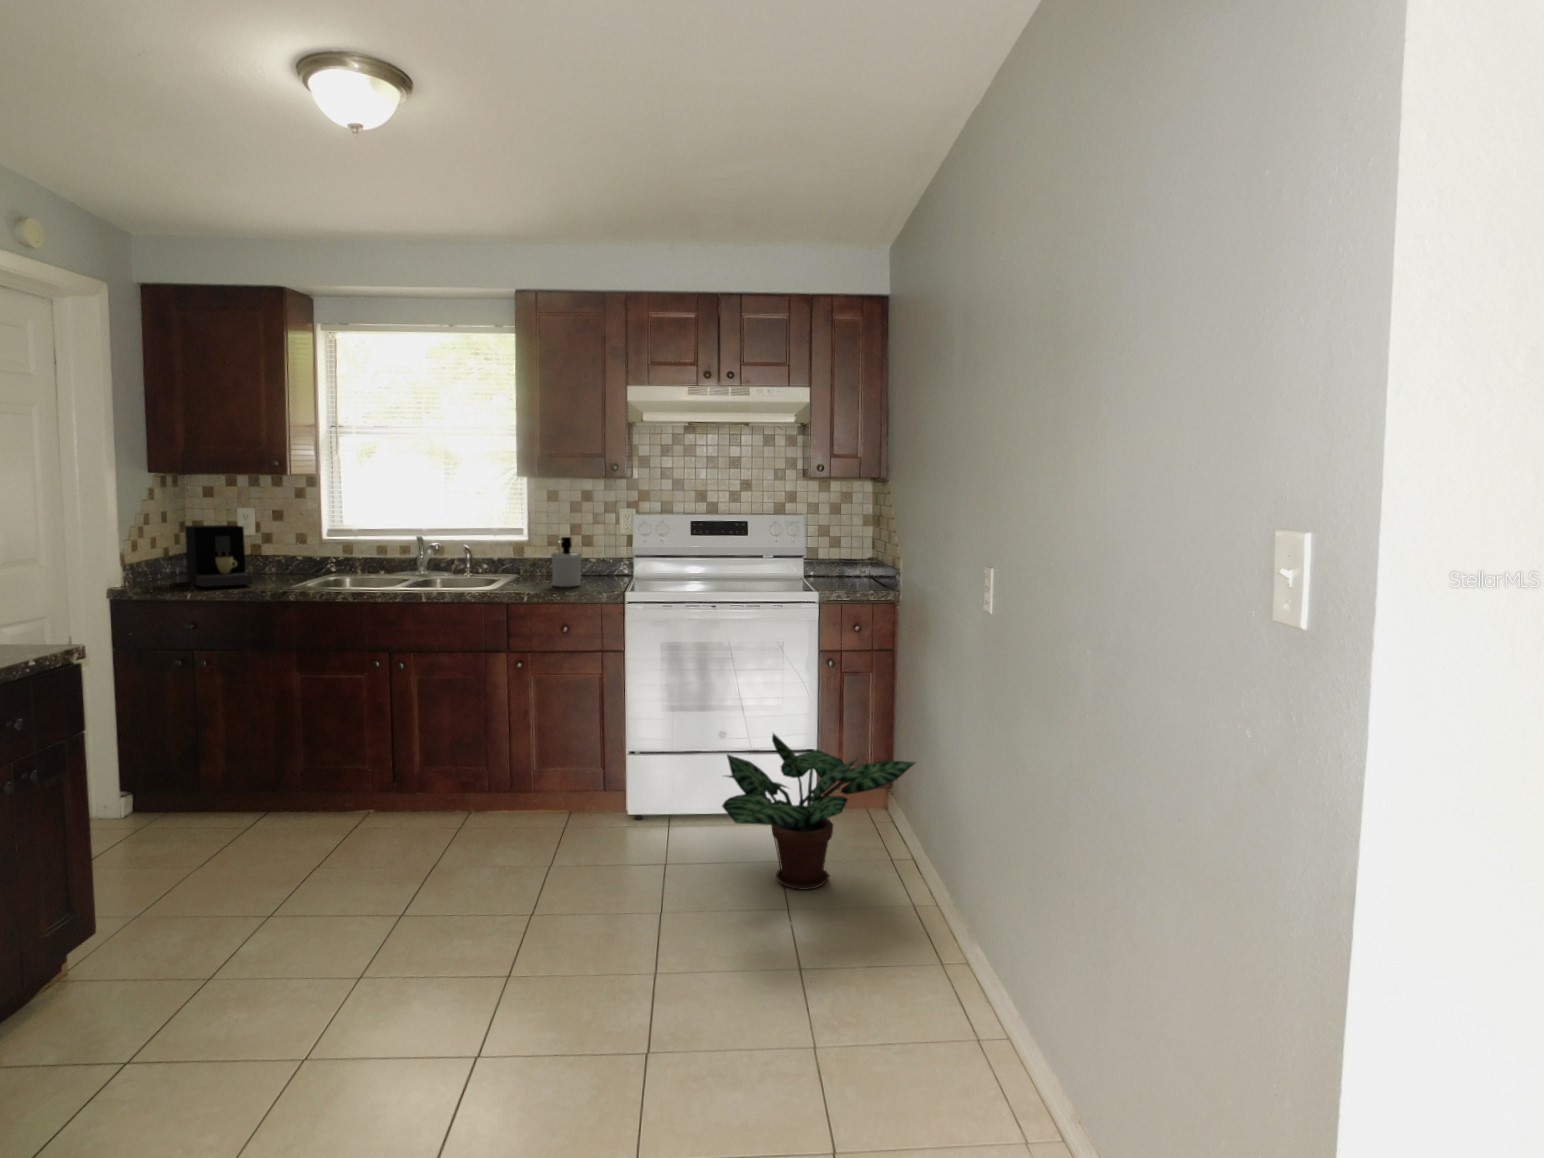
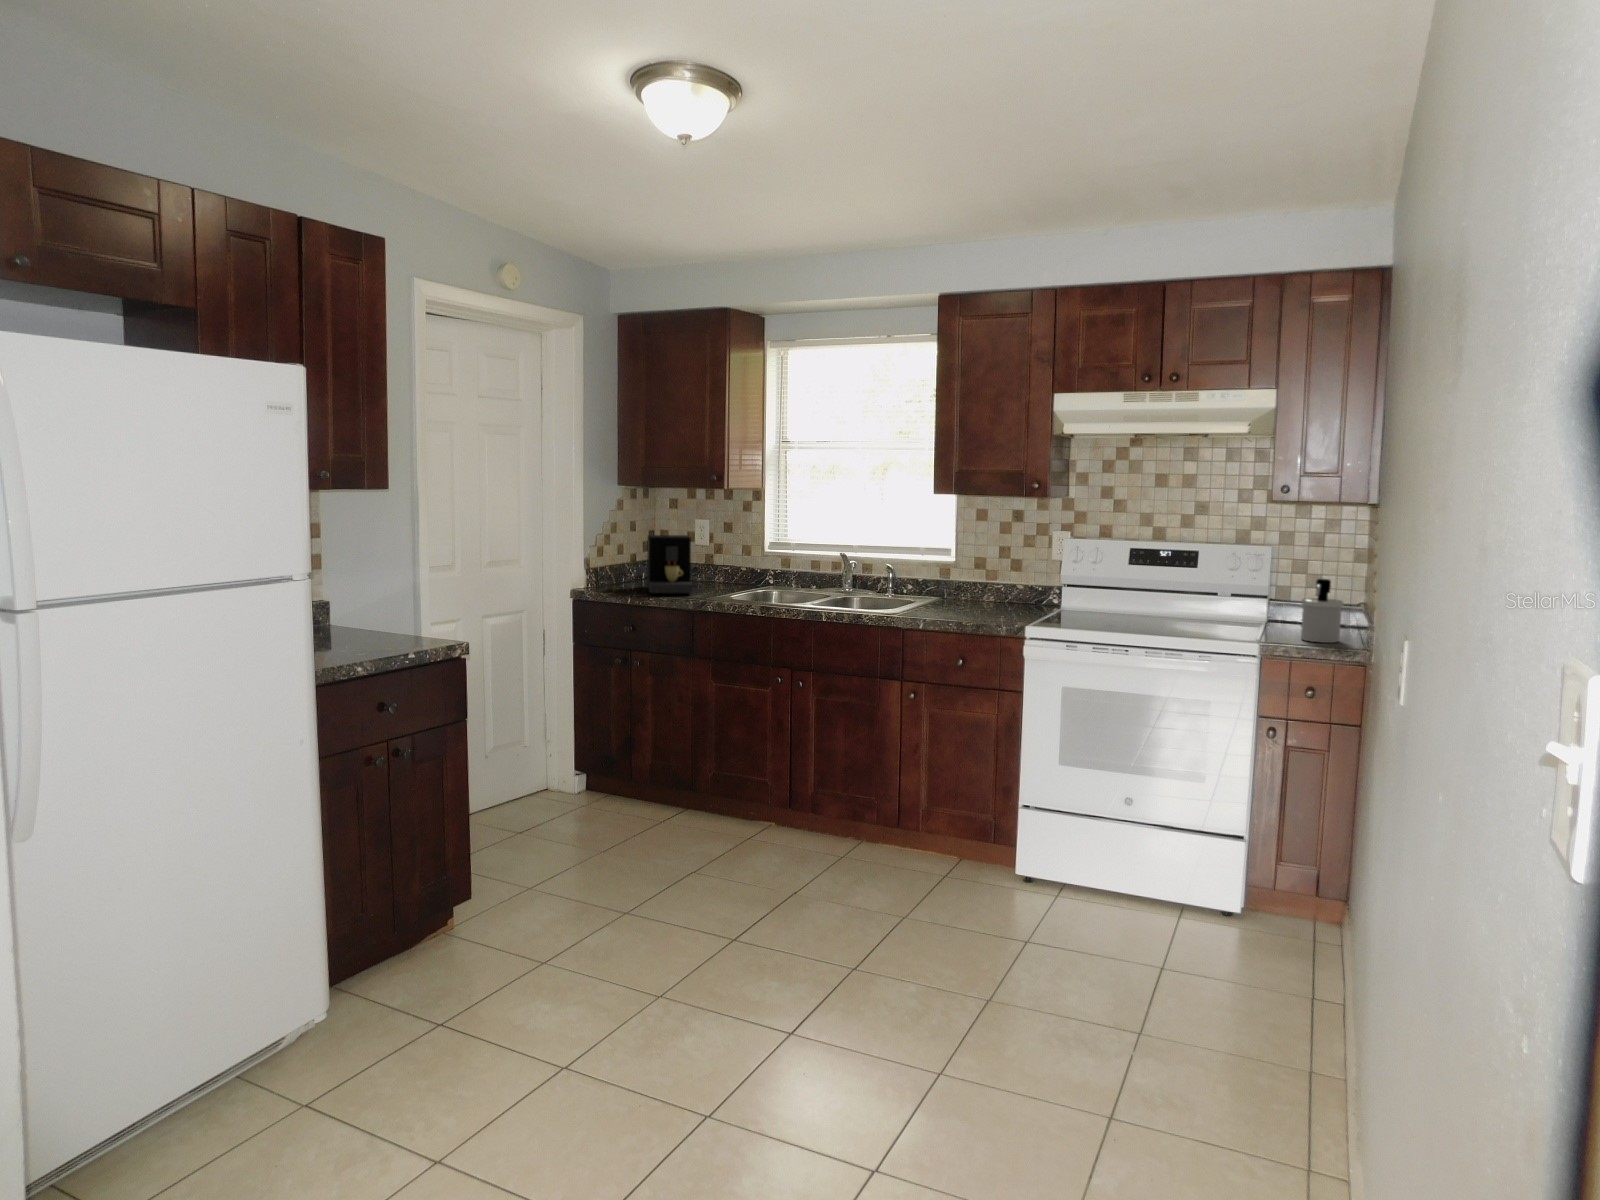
soap dispenser: present [551,537,582,587] -> present [1301,579,1343,643]
potted plant: present [722,734,915,890] -> none [1069,805,1338,999]

